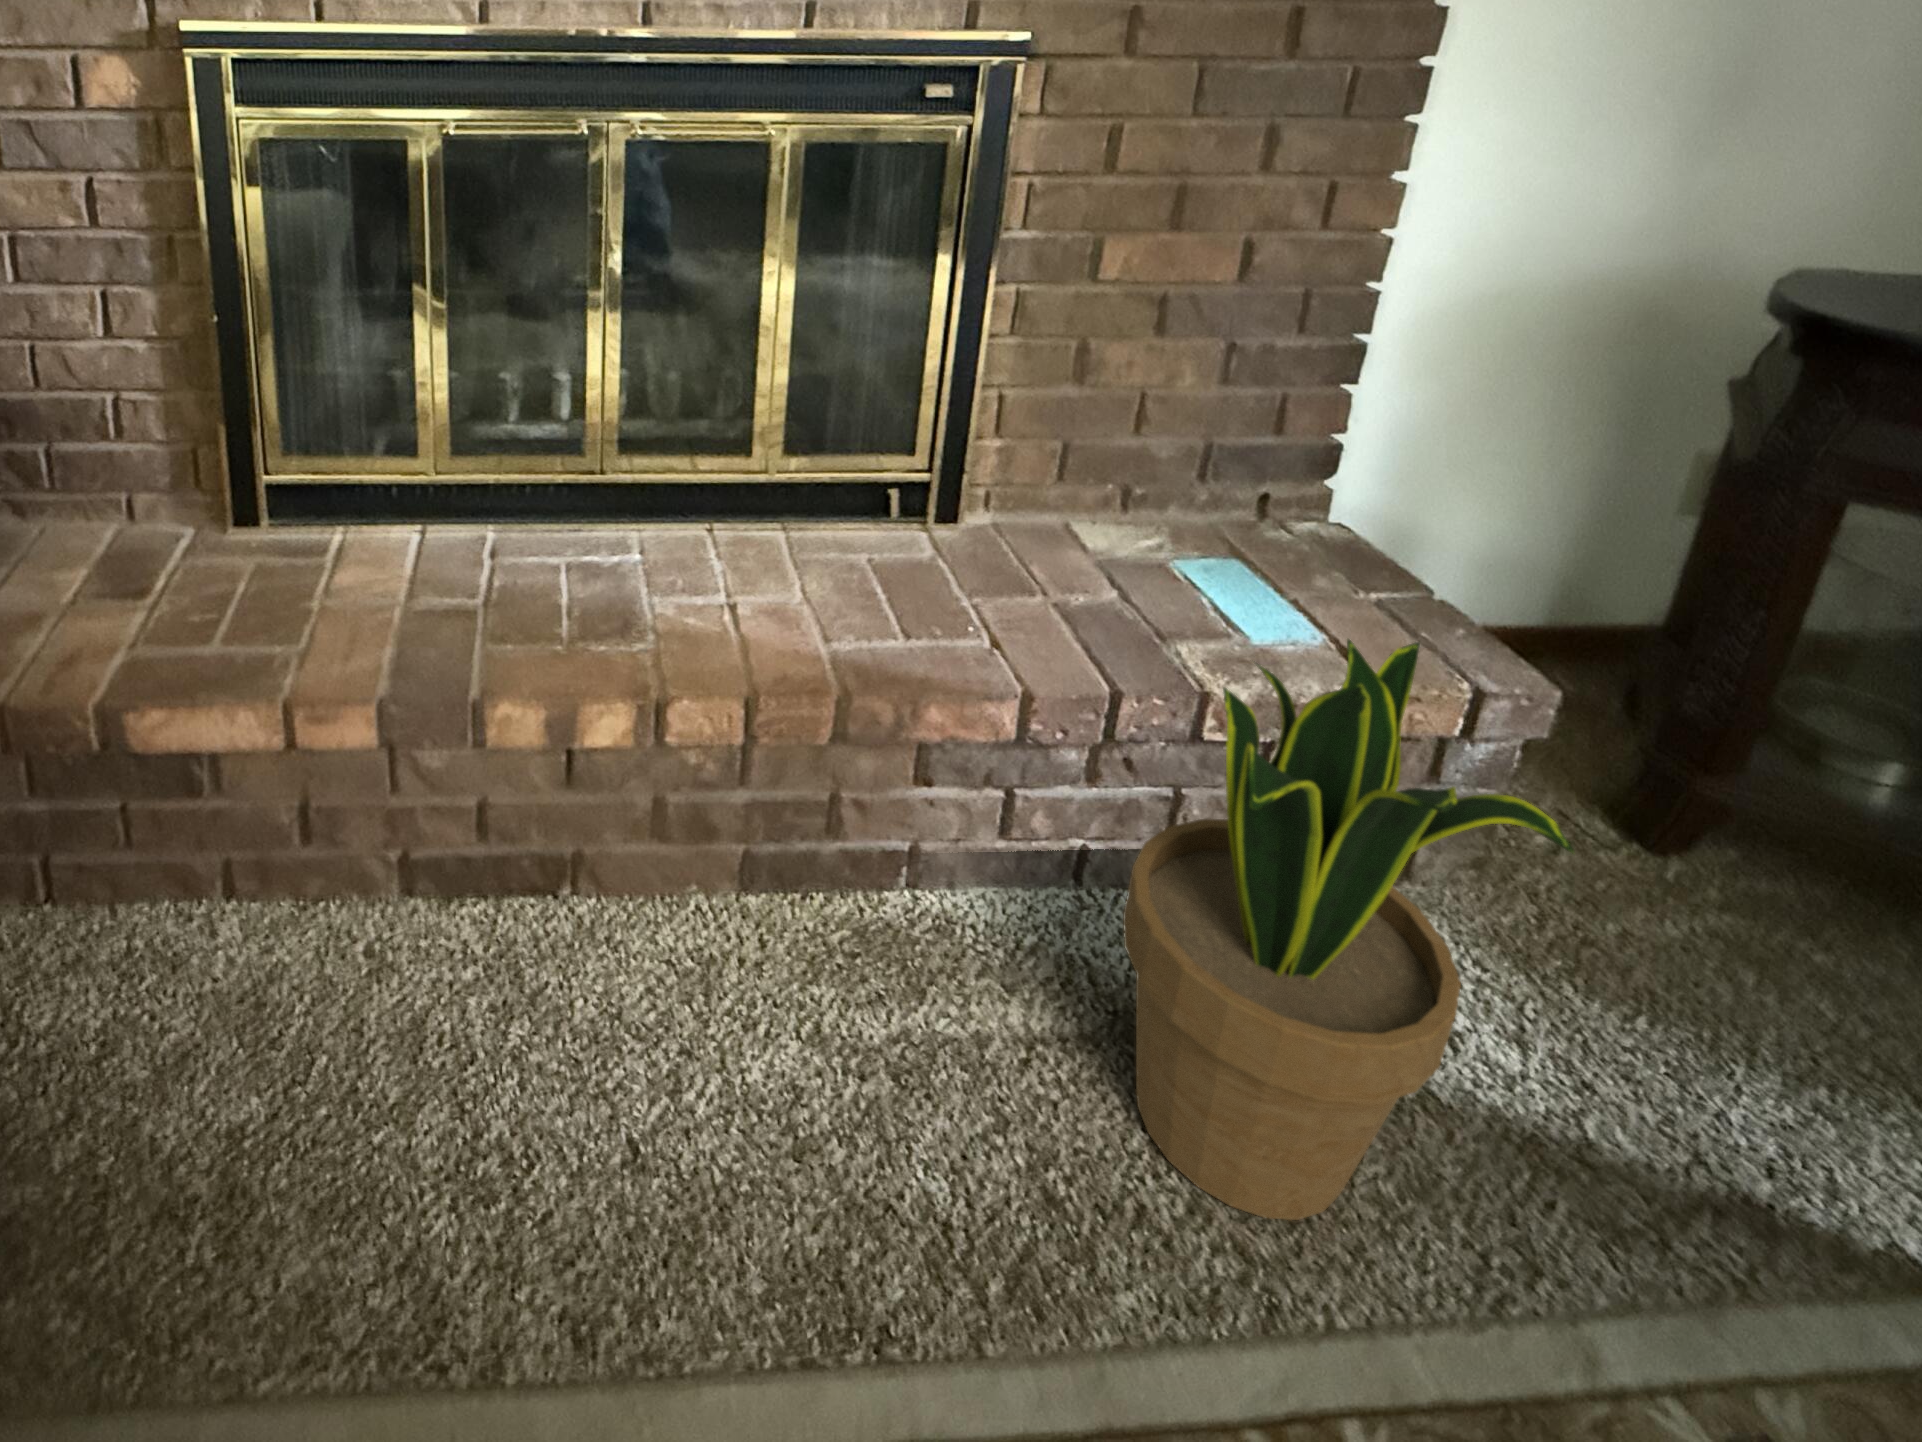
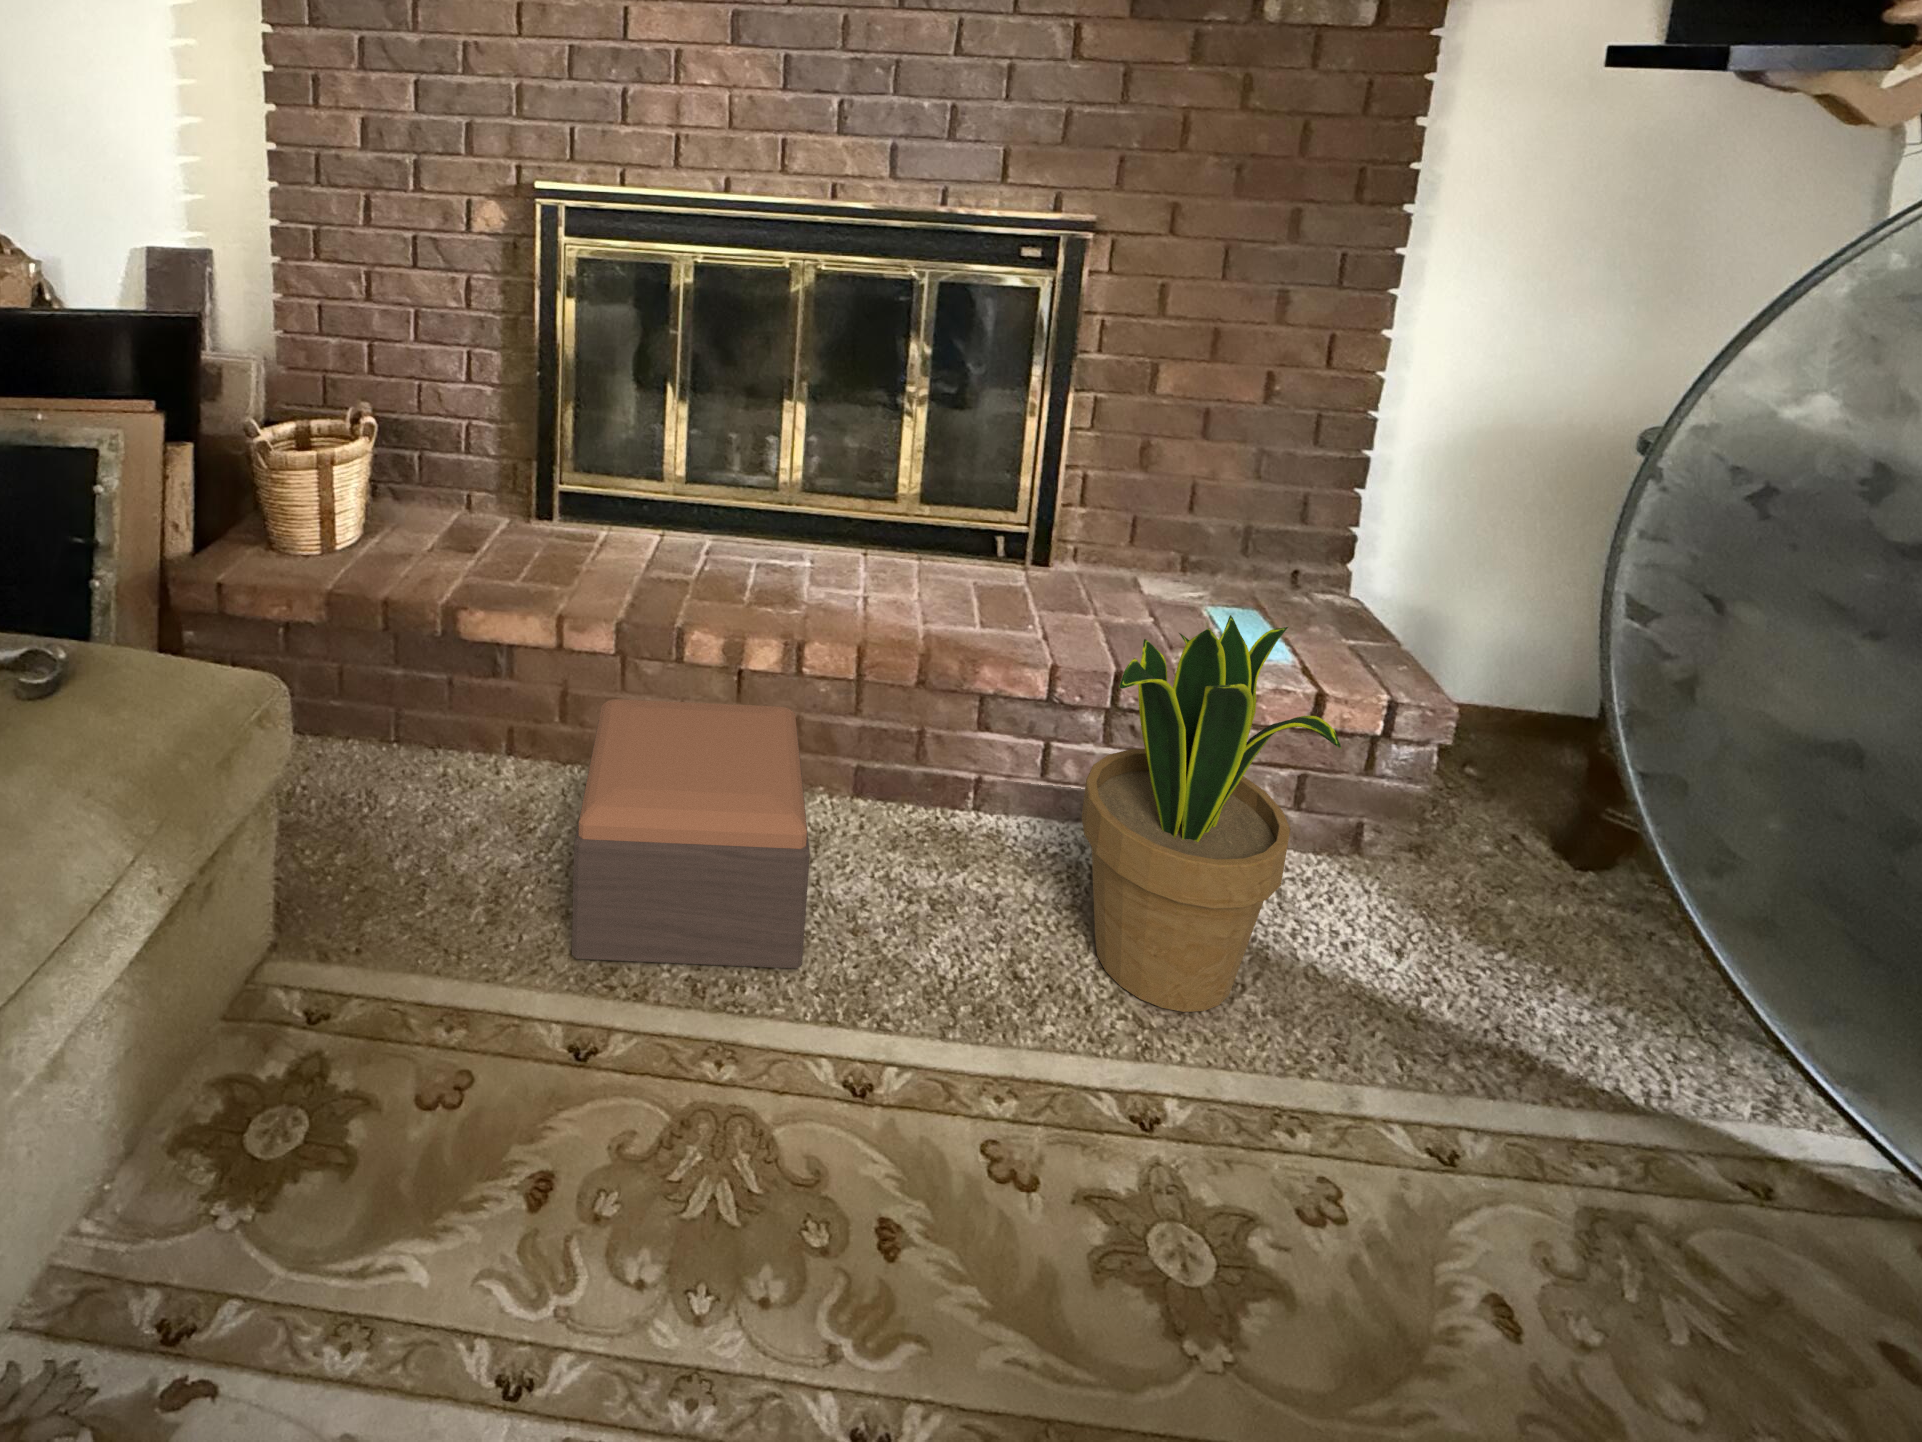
footstool: none [357,811,746,1310] -> present [572,699,810,969]

